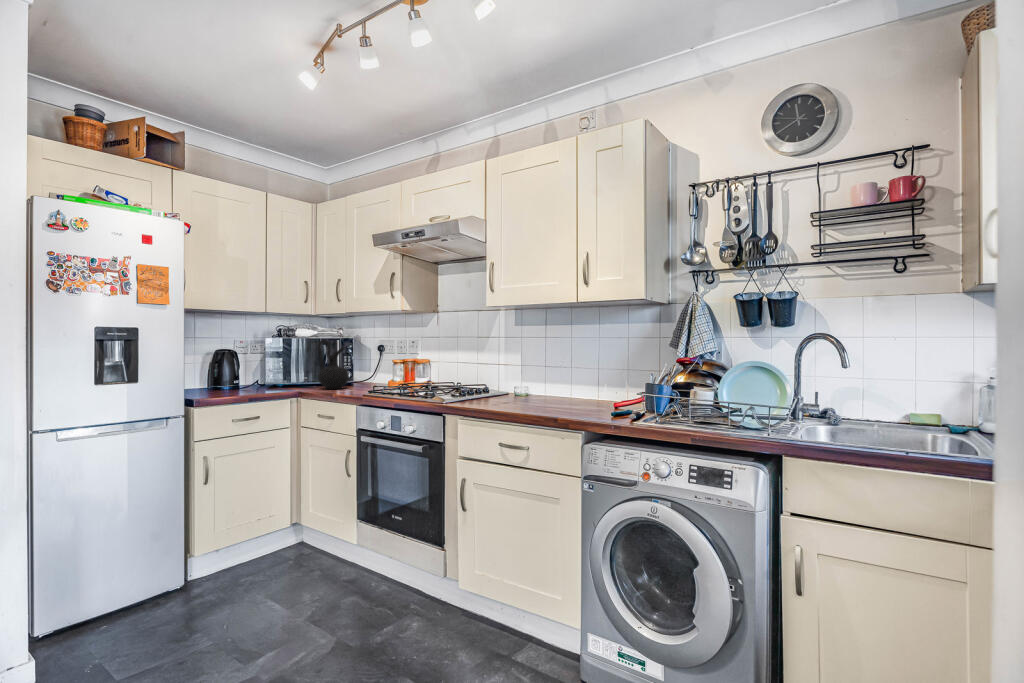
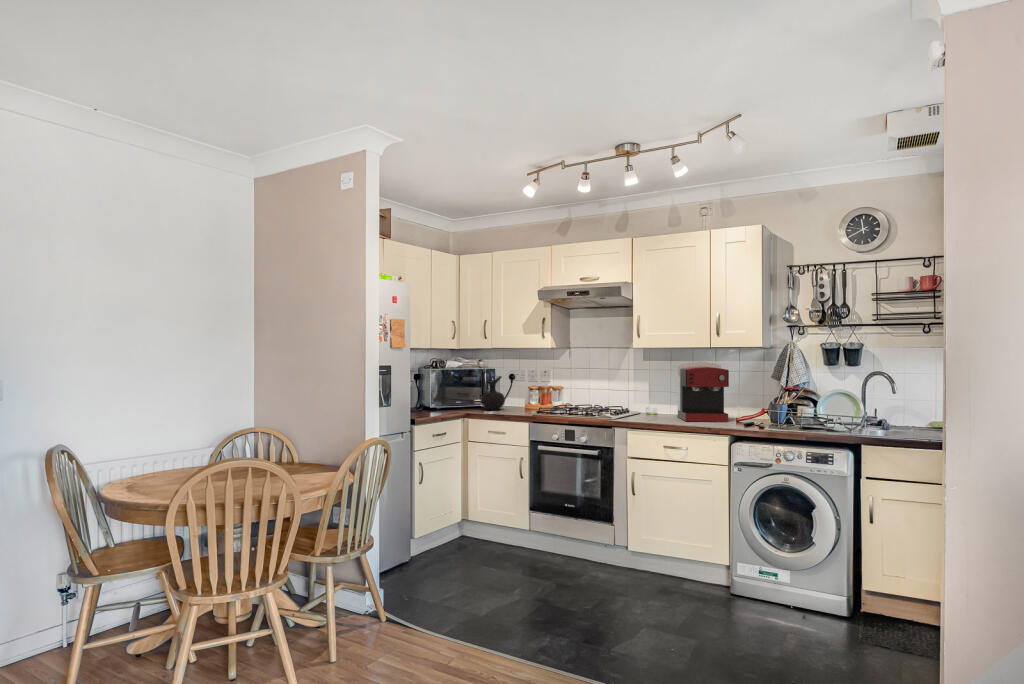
coffee maker: none [534,324,596,409] -> present [678,362,729,422]

